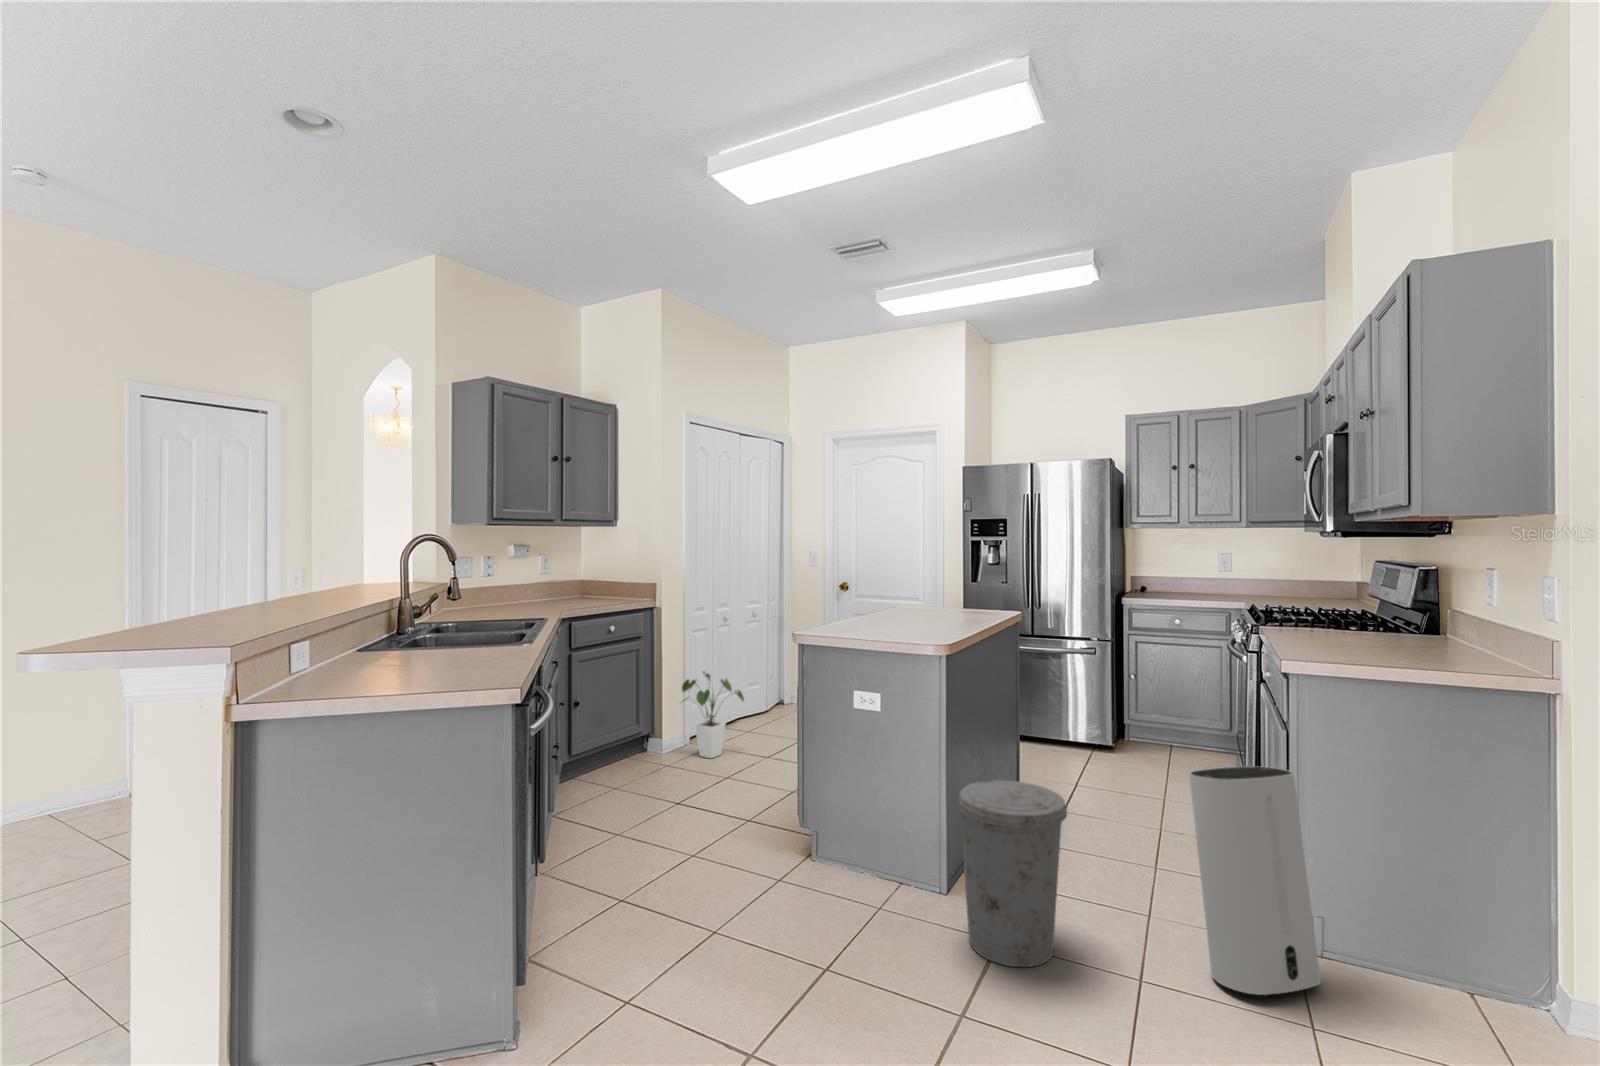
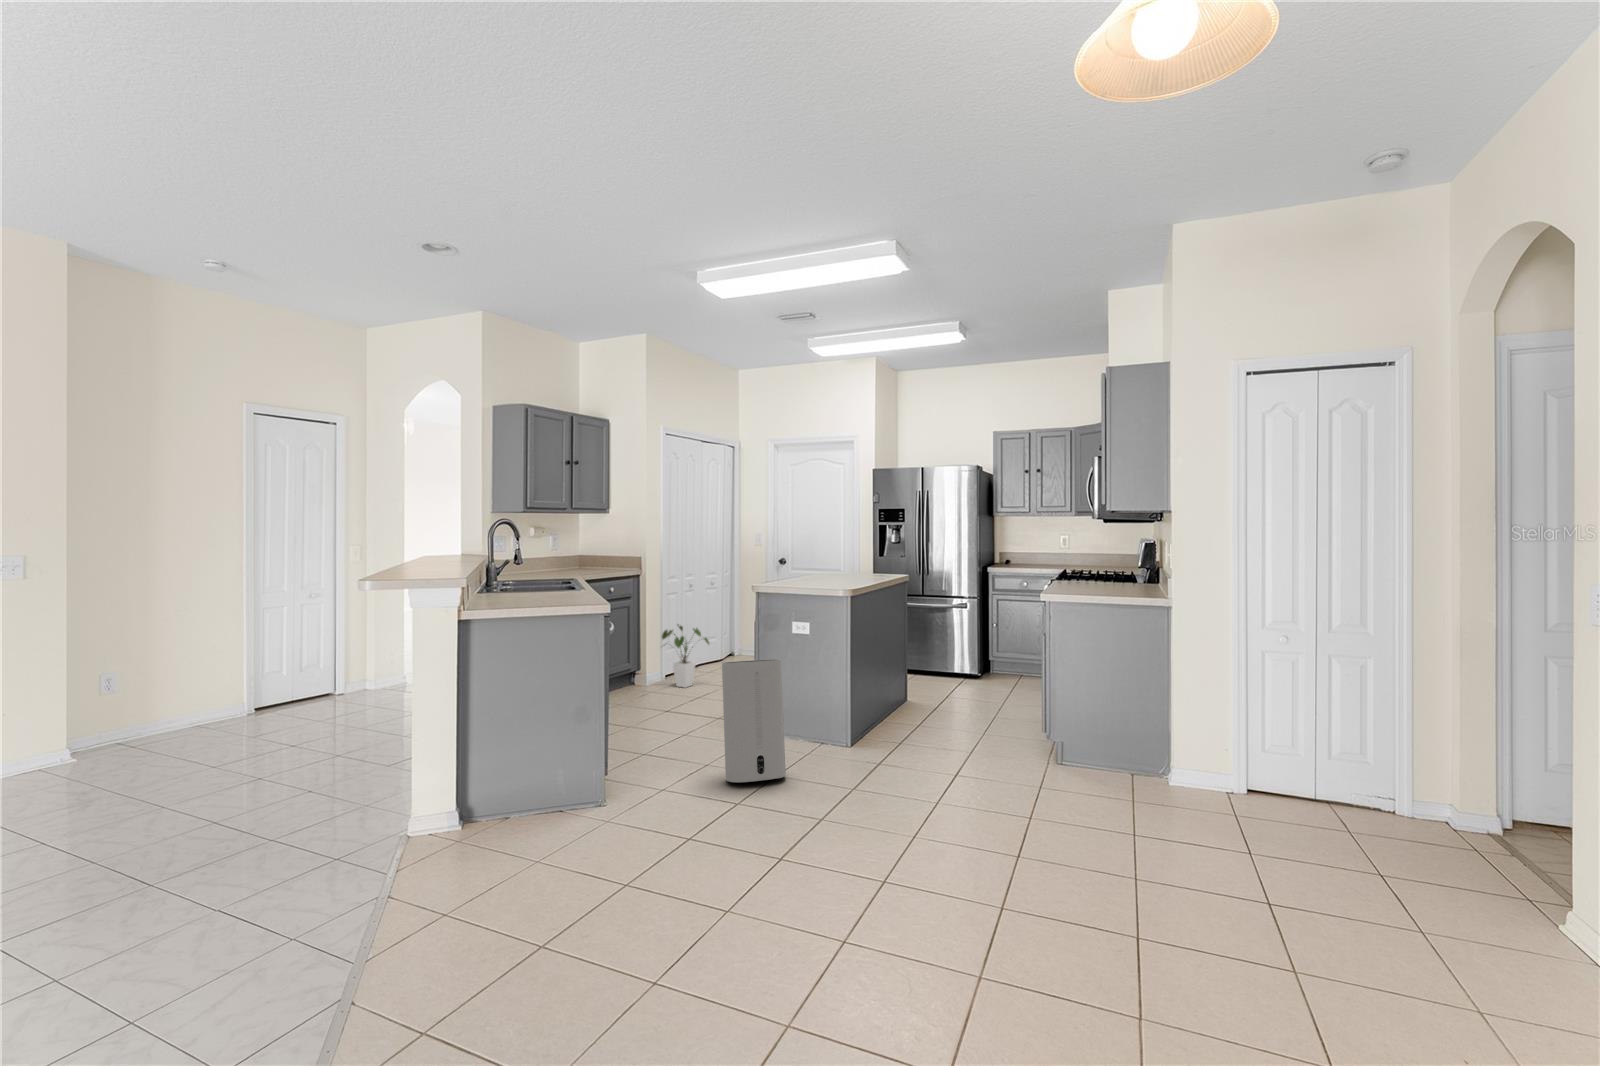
air purifier: present [1189,766,1321,995] -> present [722,659,786,782]
trash can: present [958,780,1067,967] -> none [855,671,919,773]

